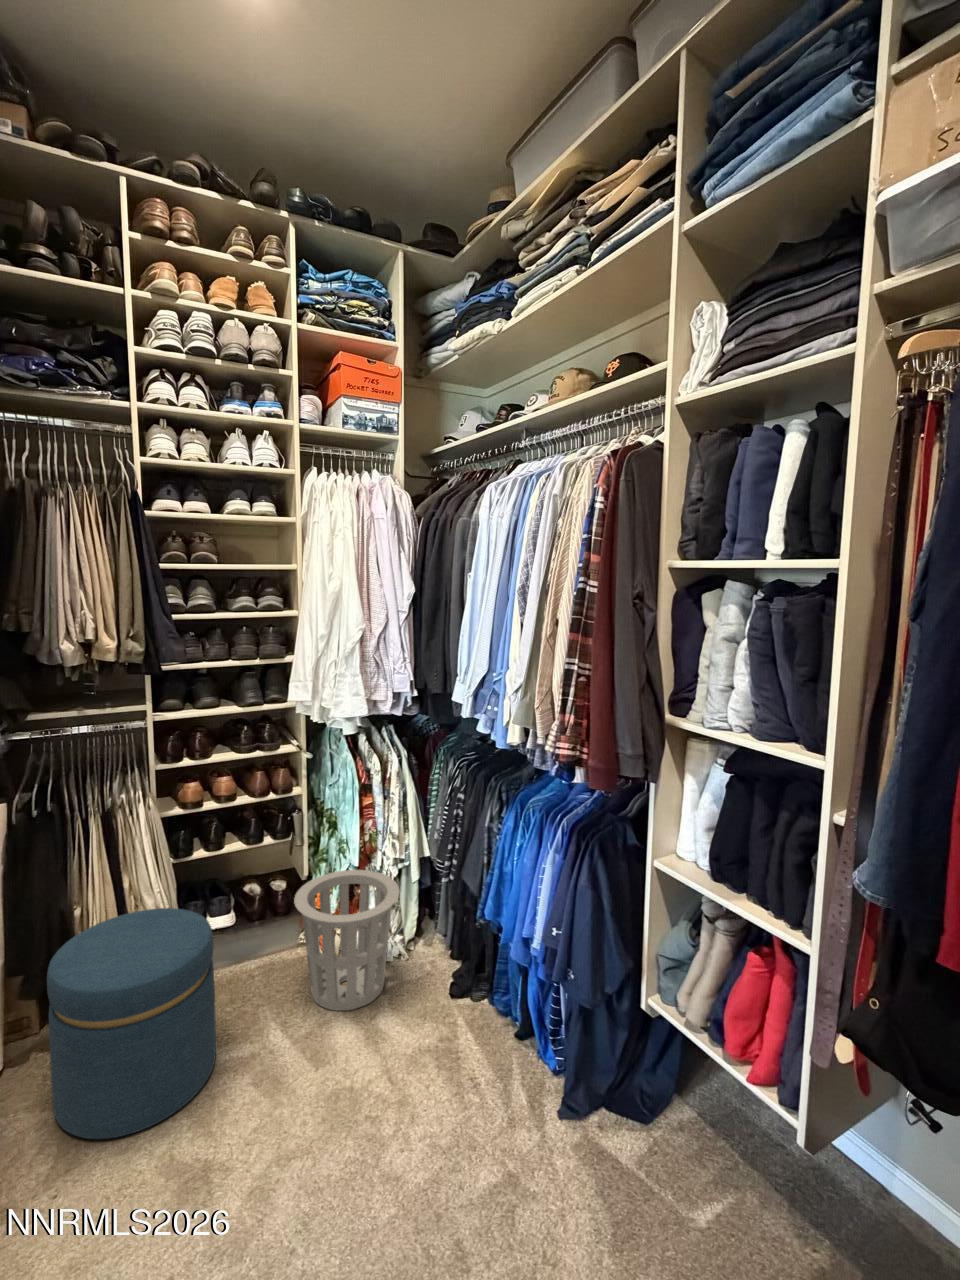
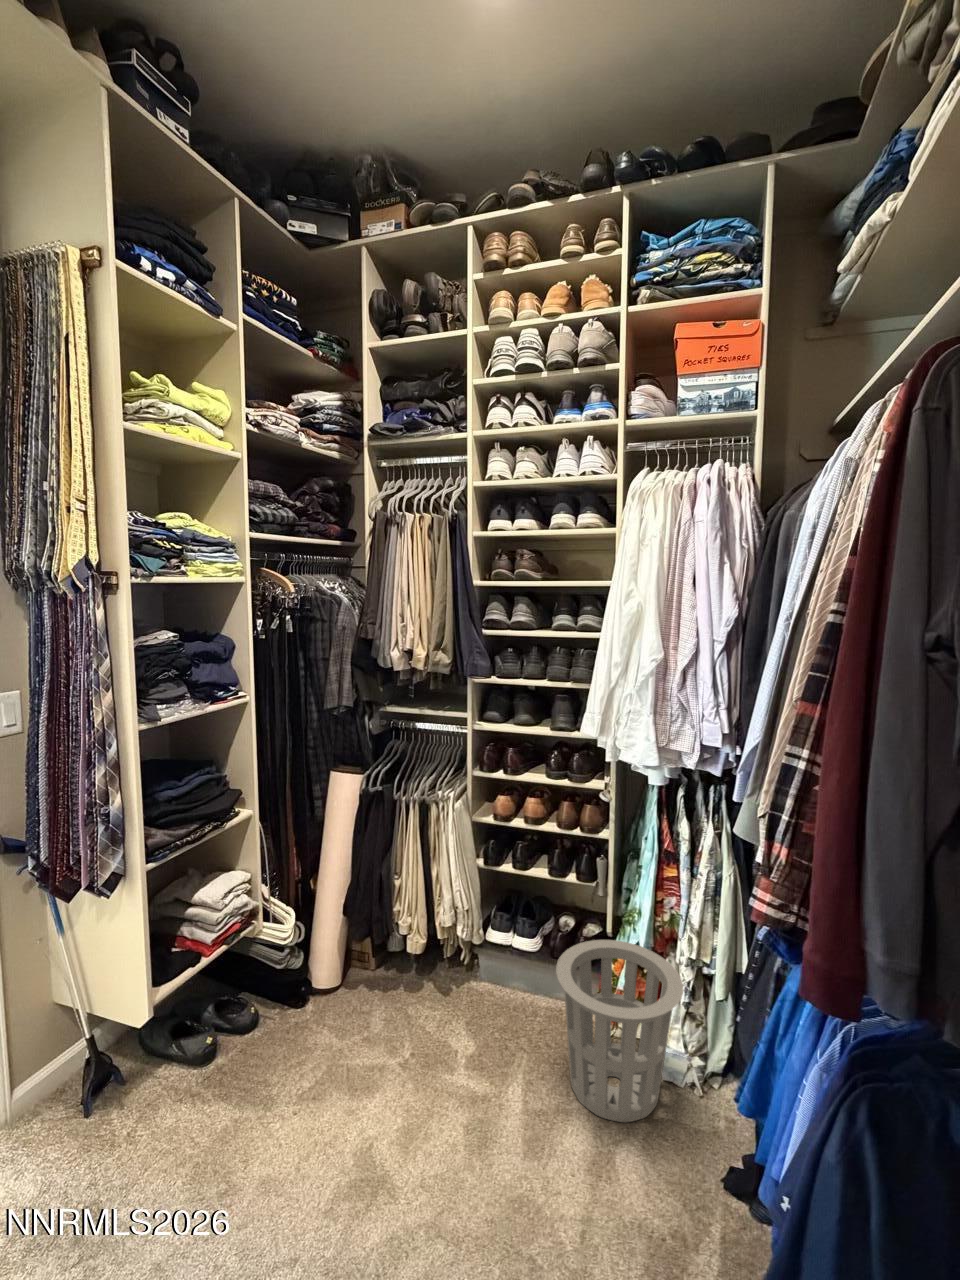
ottoman: present [47,908,216,1139] -> none [331,902,465,1112]

